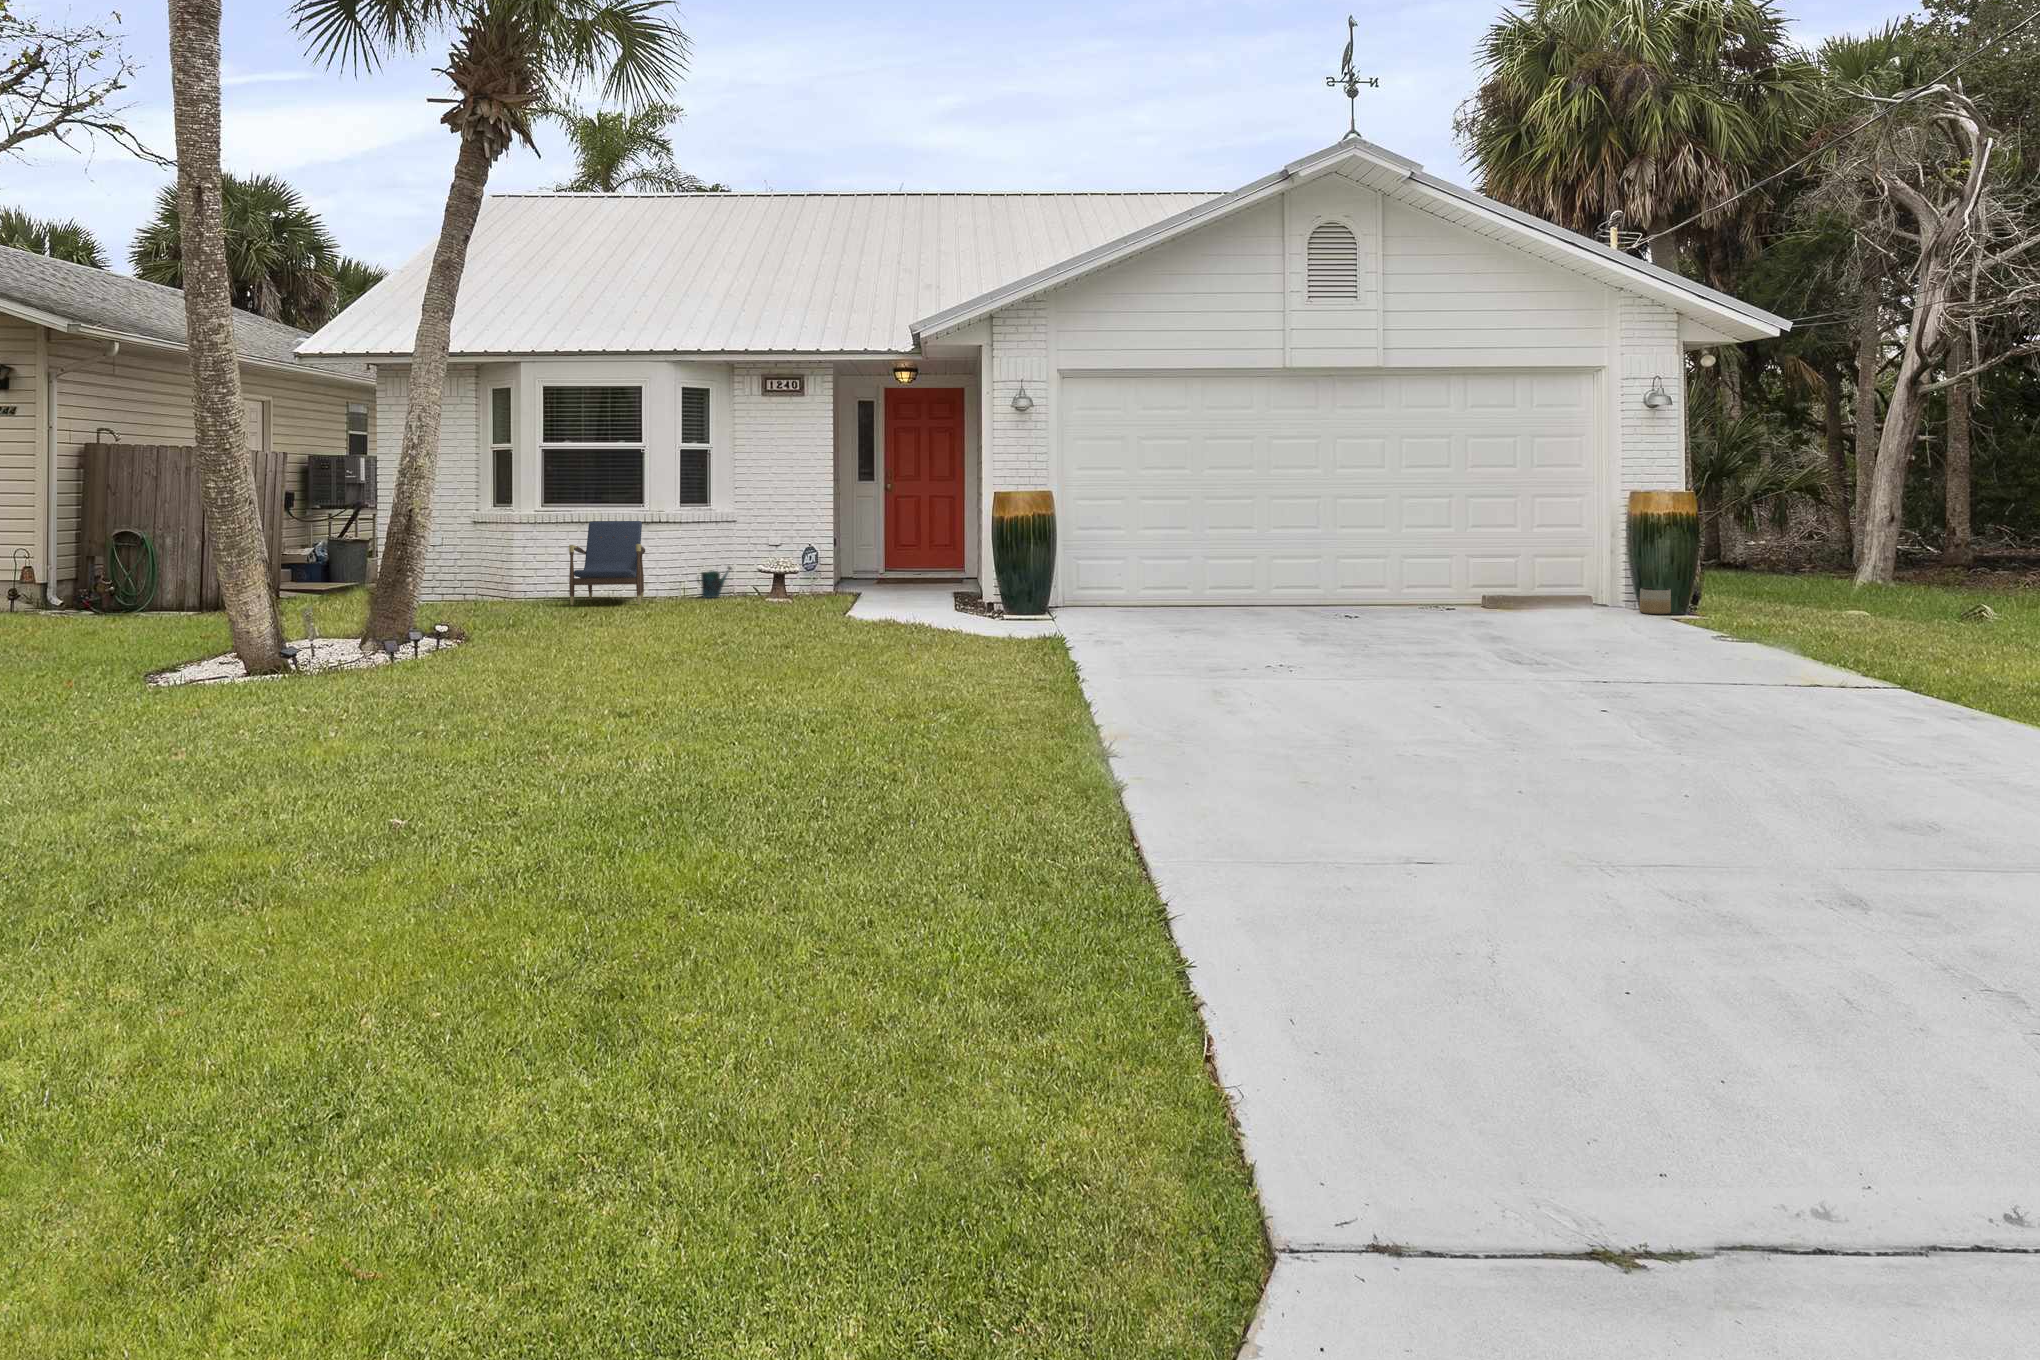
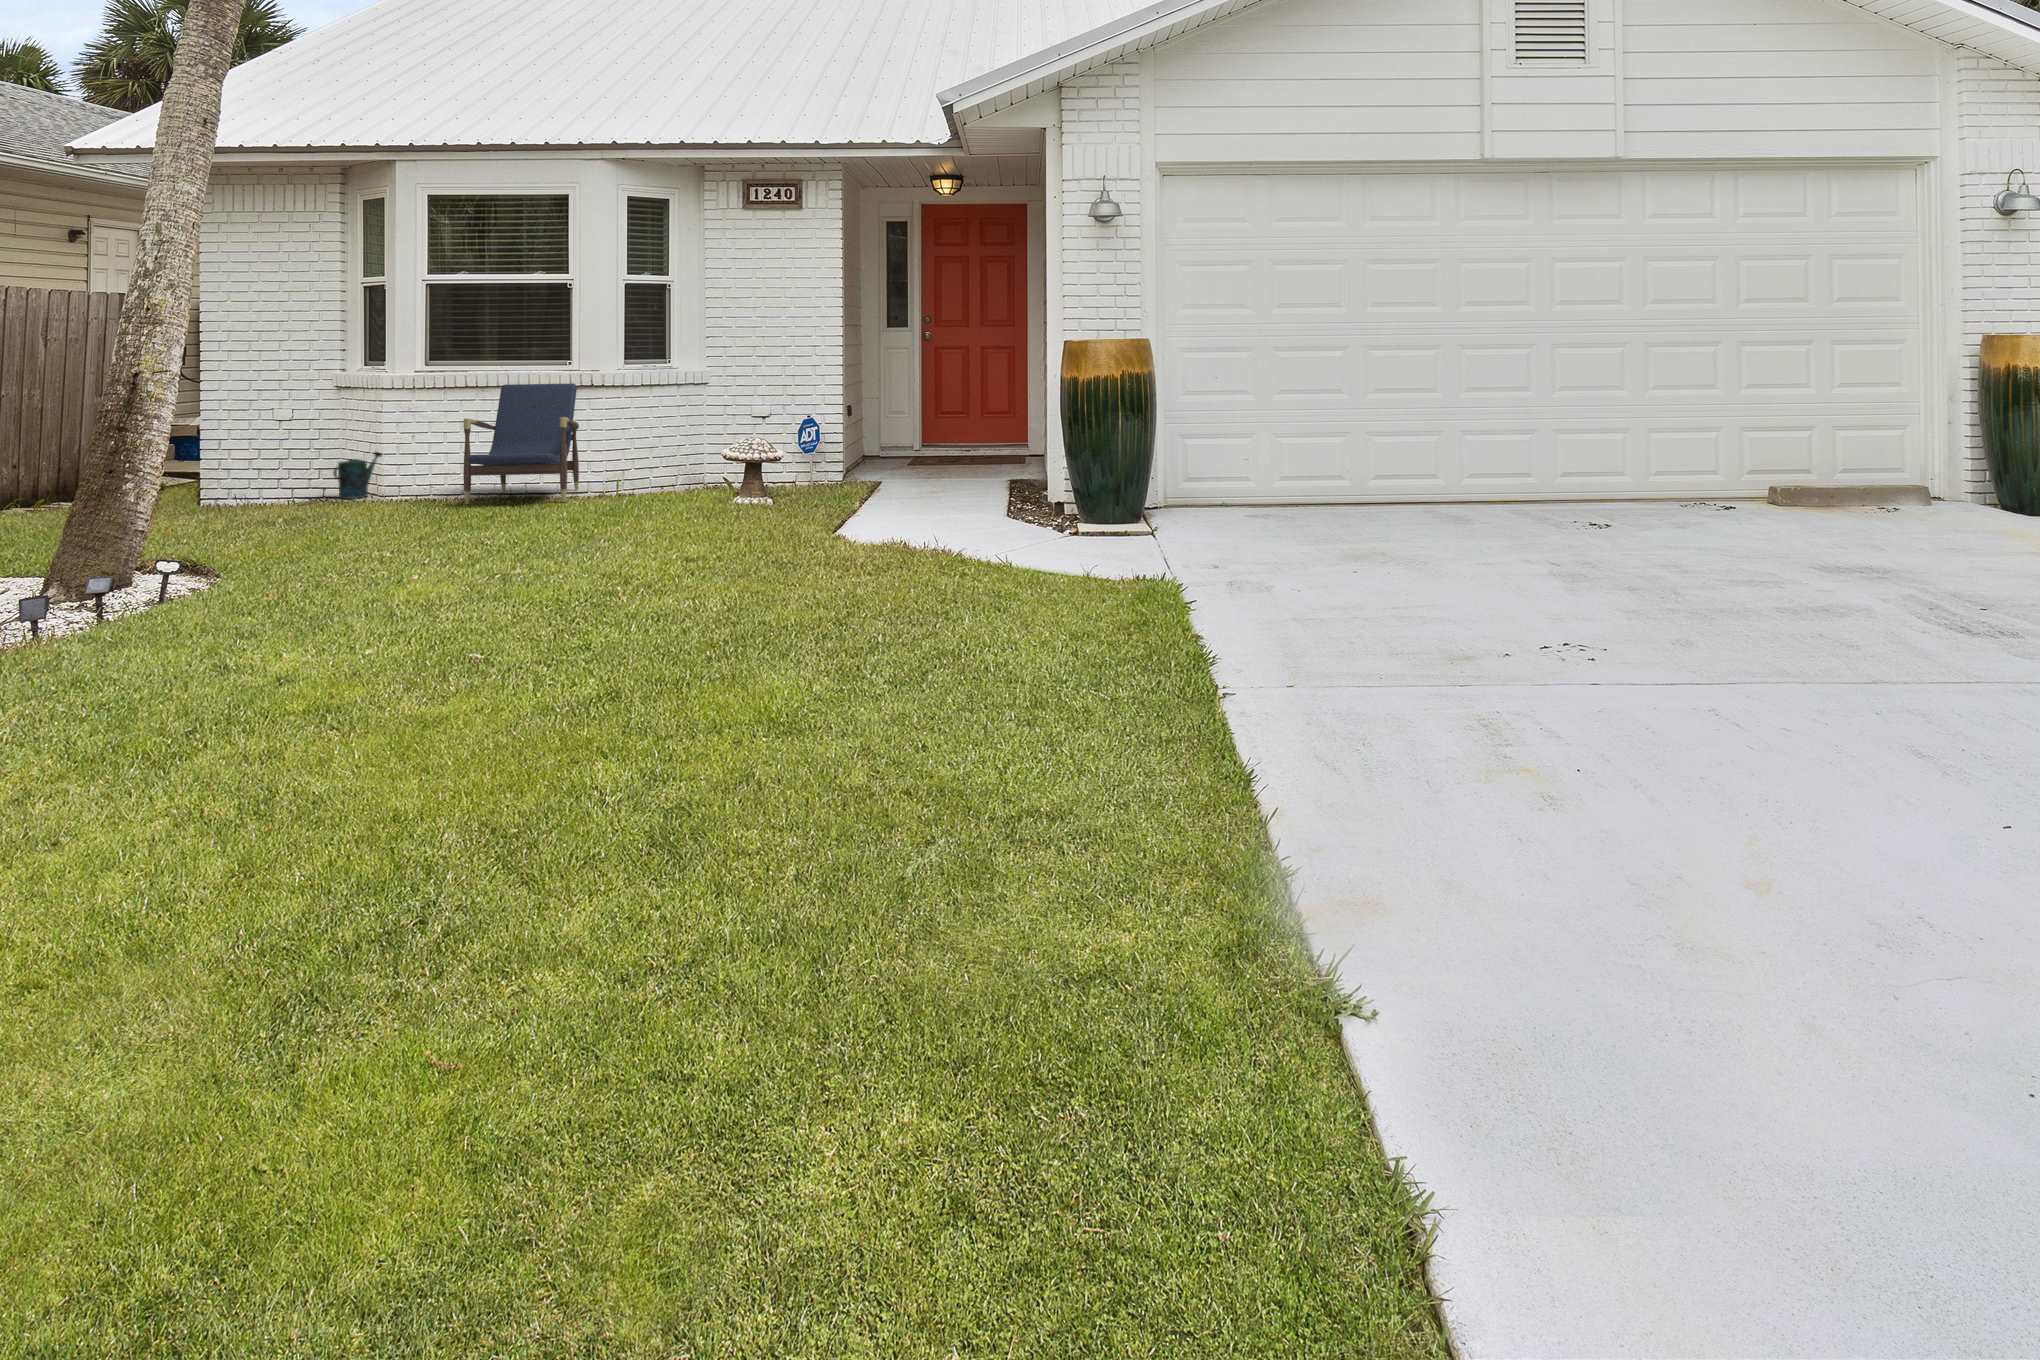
watering can: present [701,567,732,598] -> present [333,452,382,499]
planter: present [1640,587,1671,615] -> none [1969,475,2017,514]

